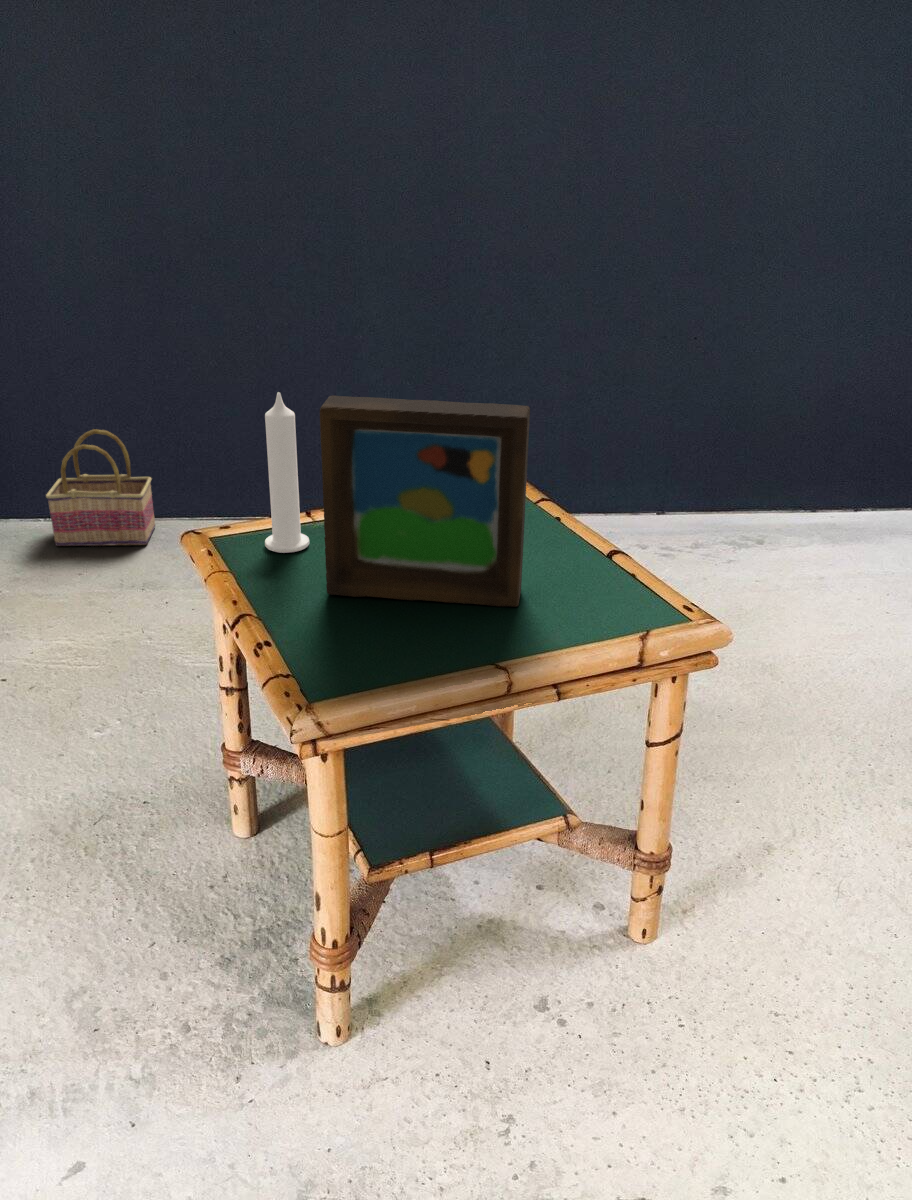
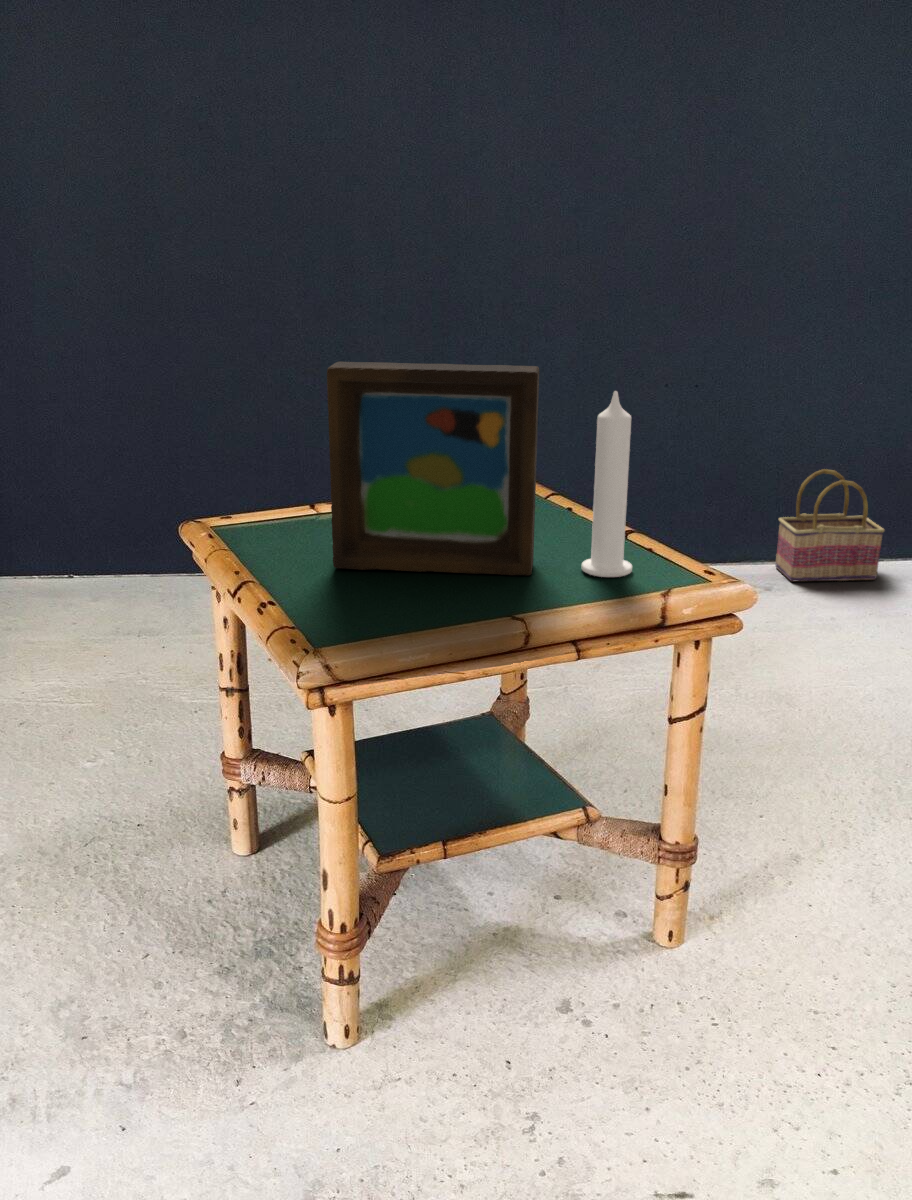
candle: present [265,392,309,553] -> present [581,391,632,577]
basket: present [46,429,155,546] -> present [776,469,884,581]

